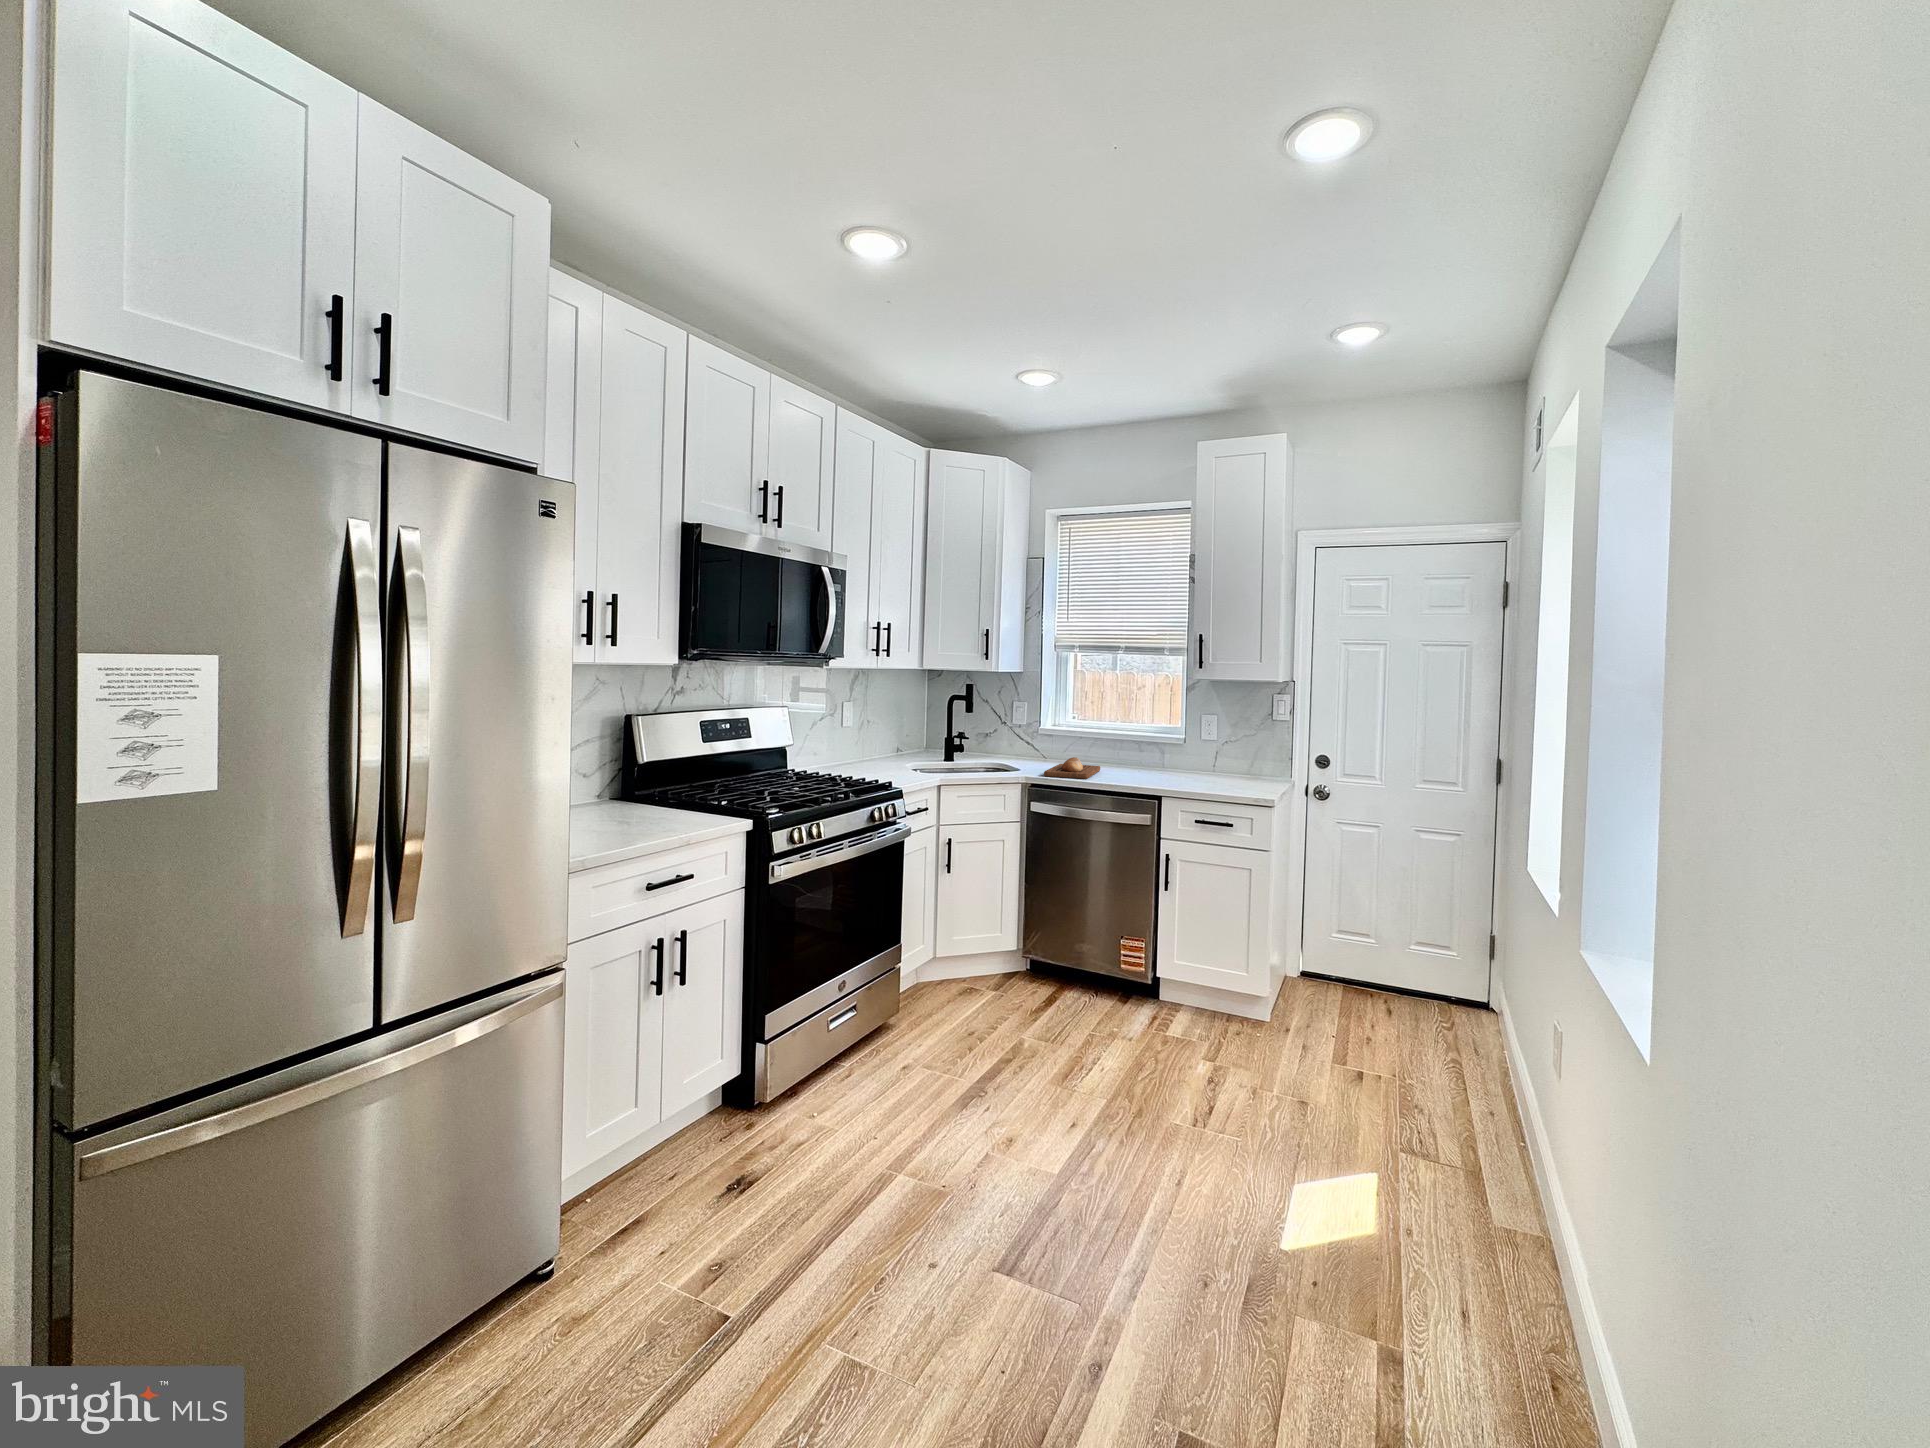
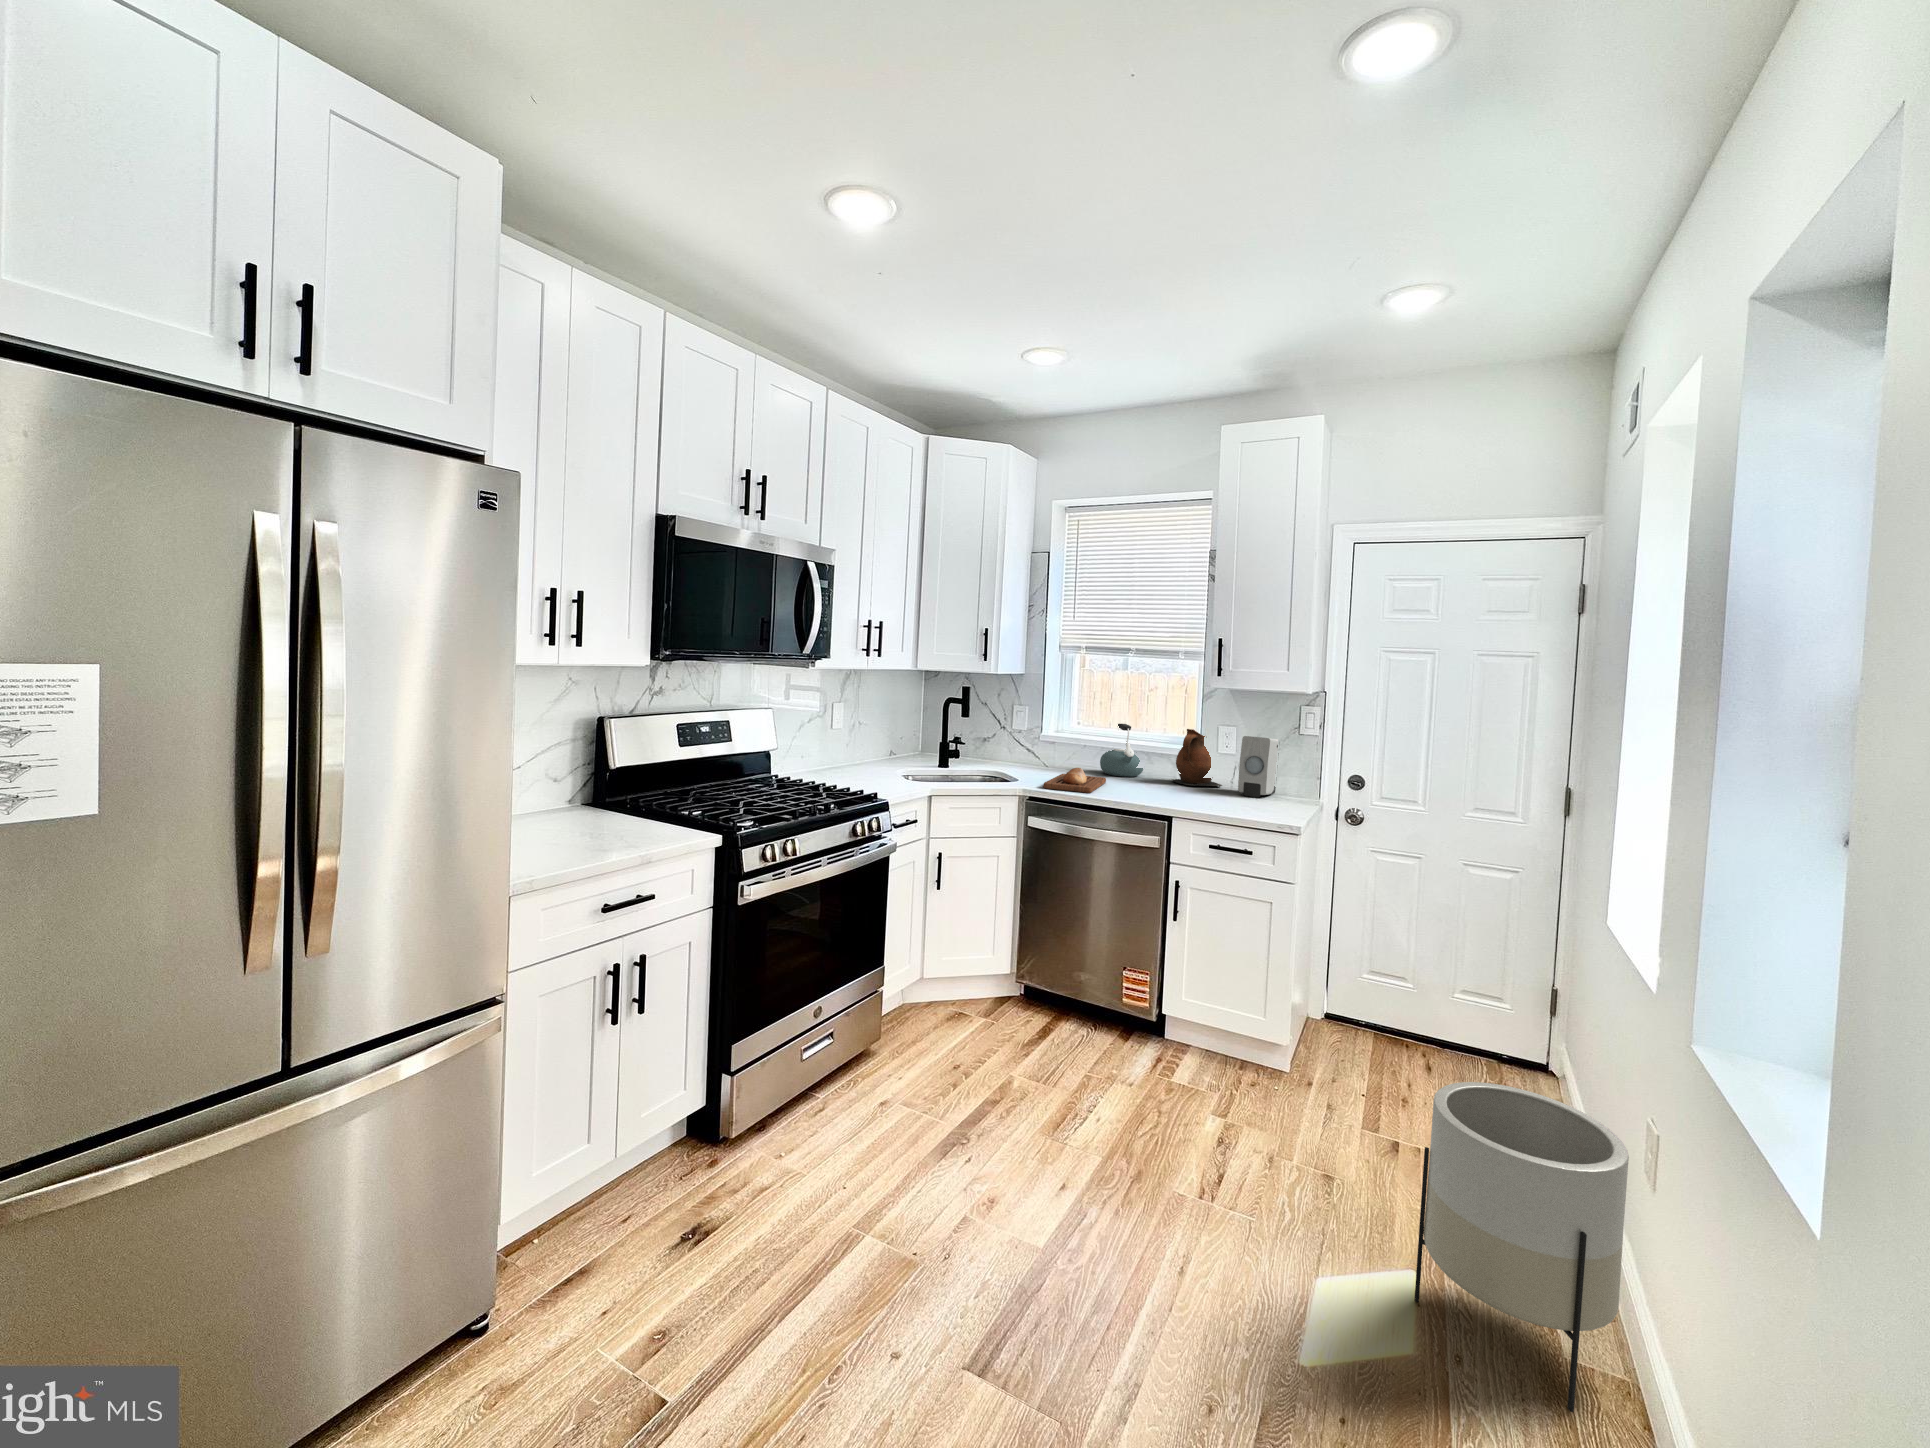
kettle: none [1094,717,1134,765] -> present [1100,724,1143,777]
ceramic pitcher: none [1157,720,1205,772] -> present [1172,729,1222,787]
soap dispenser: none [1218,724,1254,779] -> present [1238,736,1279,797]
planter: none [1375,1003,1539,1264] -> present [1414,1082,1629,1412]

